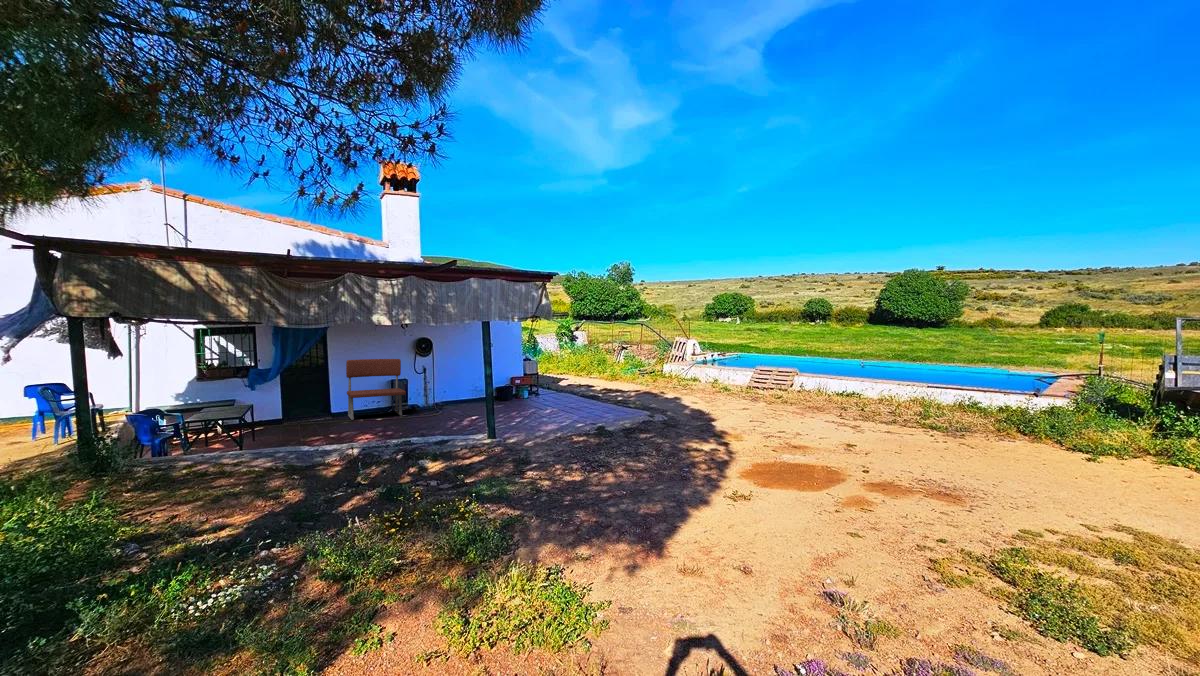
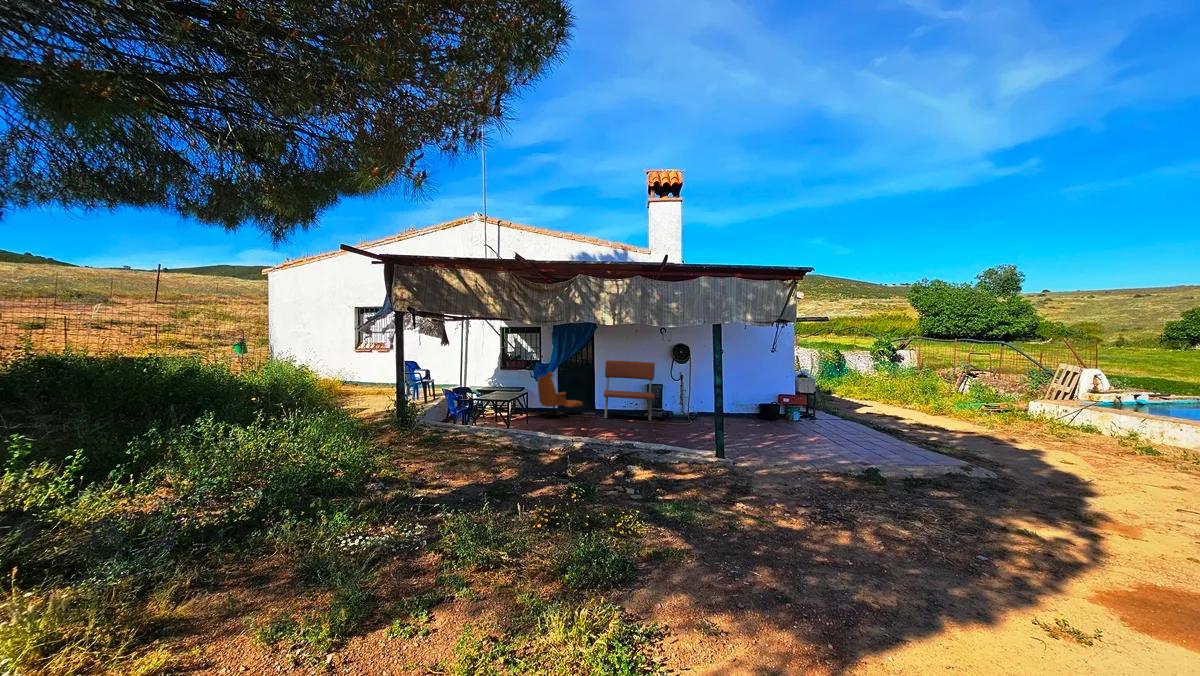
lounge chair: none [264,377,321,430] -> present [538,372,583,416]

